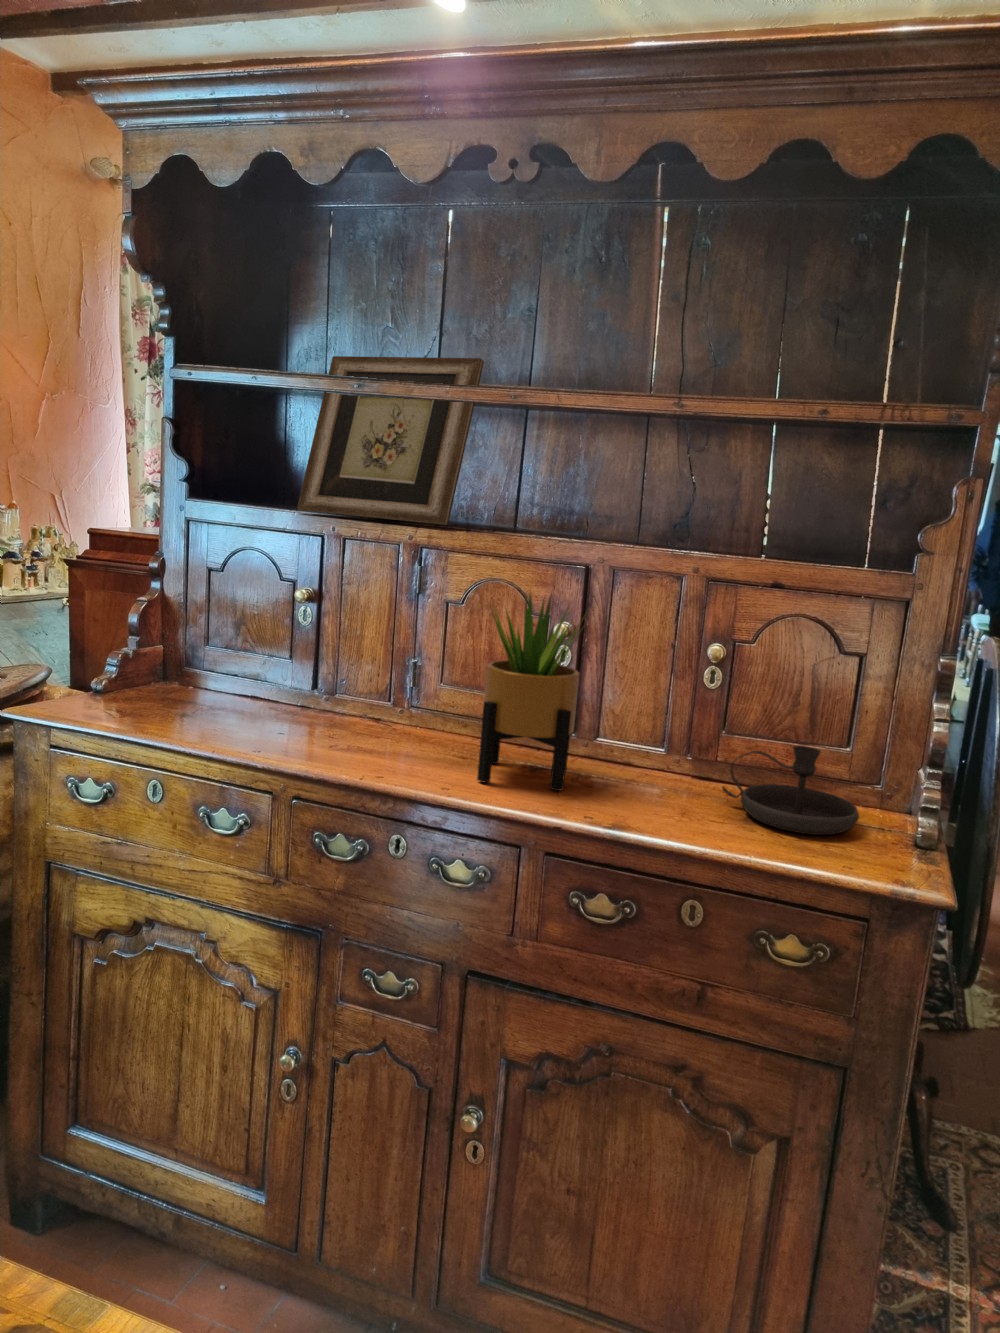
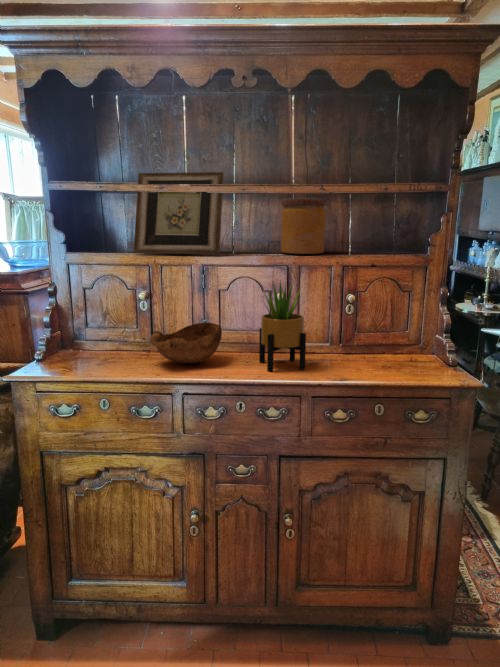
jar: none [589,419,697,545] -> present [281,198,326,254]
wooden bowl: none [271,664,423,742] -> present [150,323,222,364]
candlestick: present [723,746,859,835] -> none [367,334,425,369]

